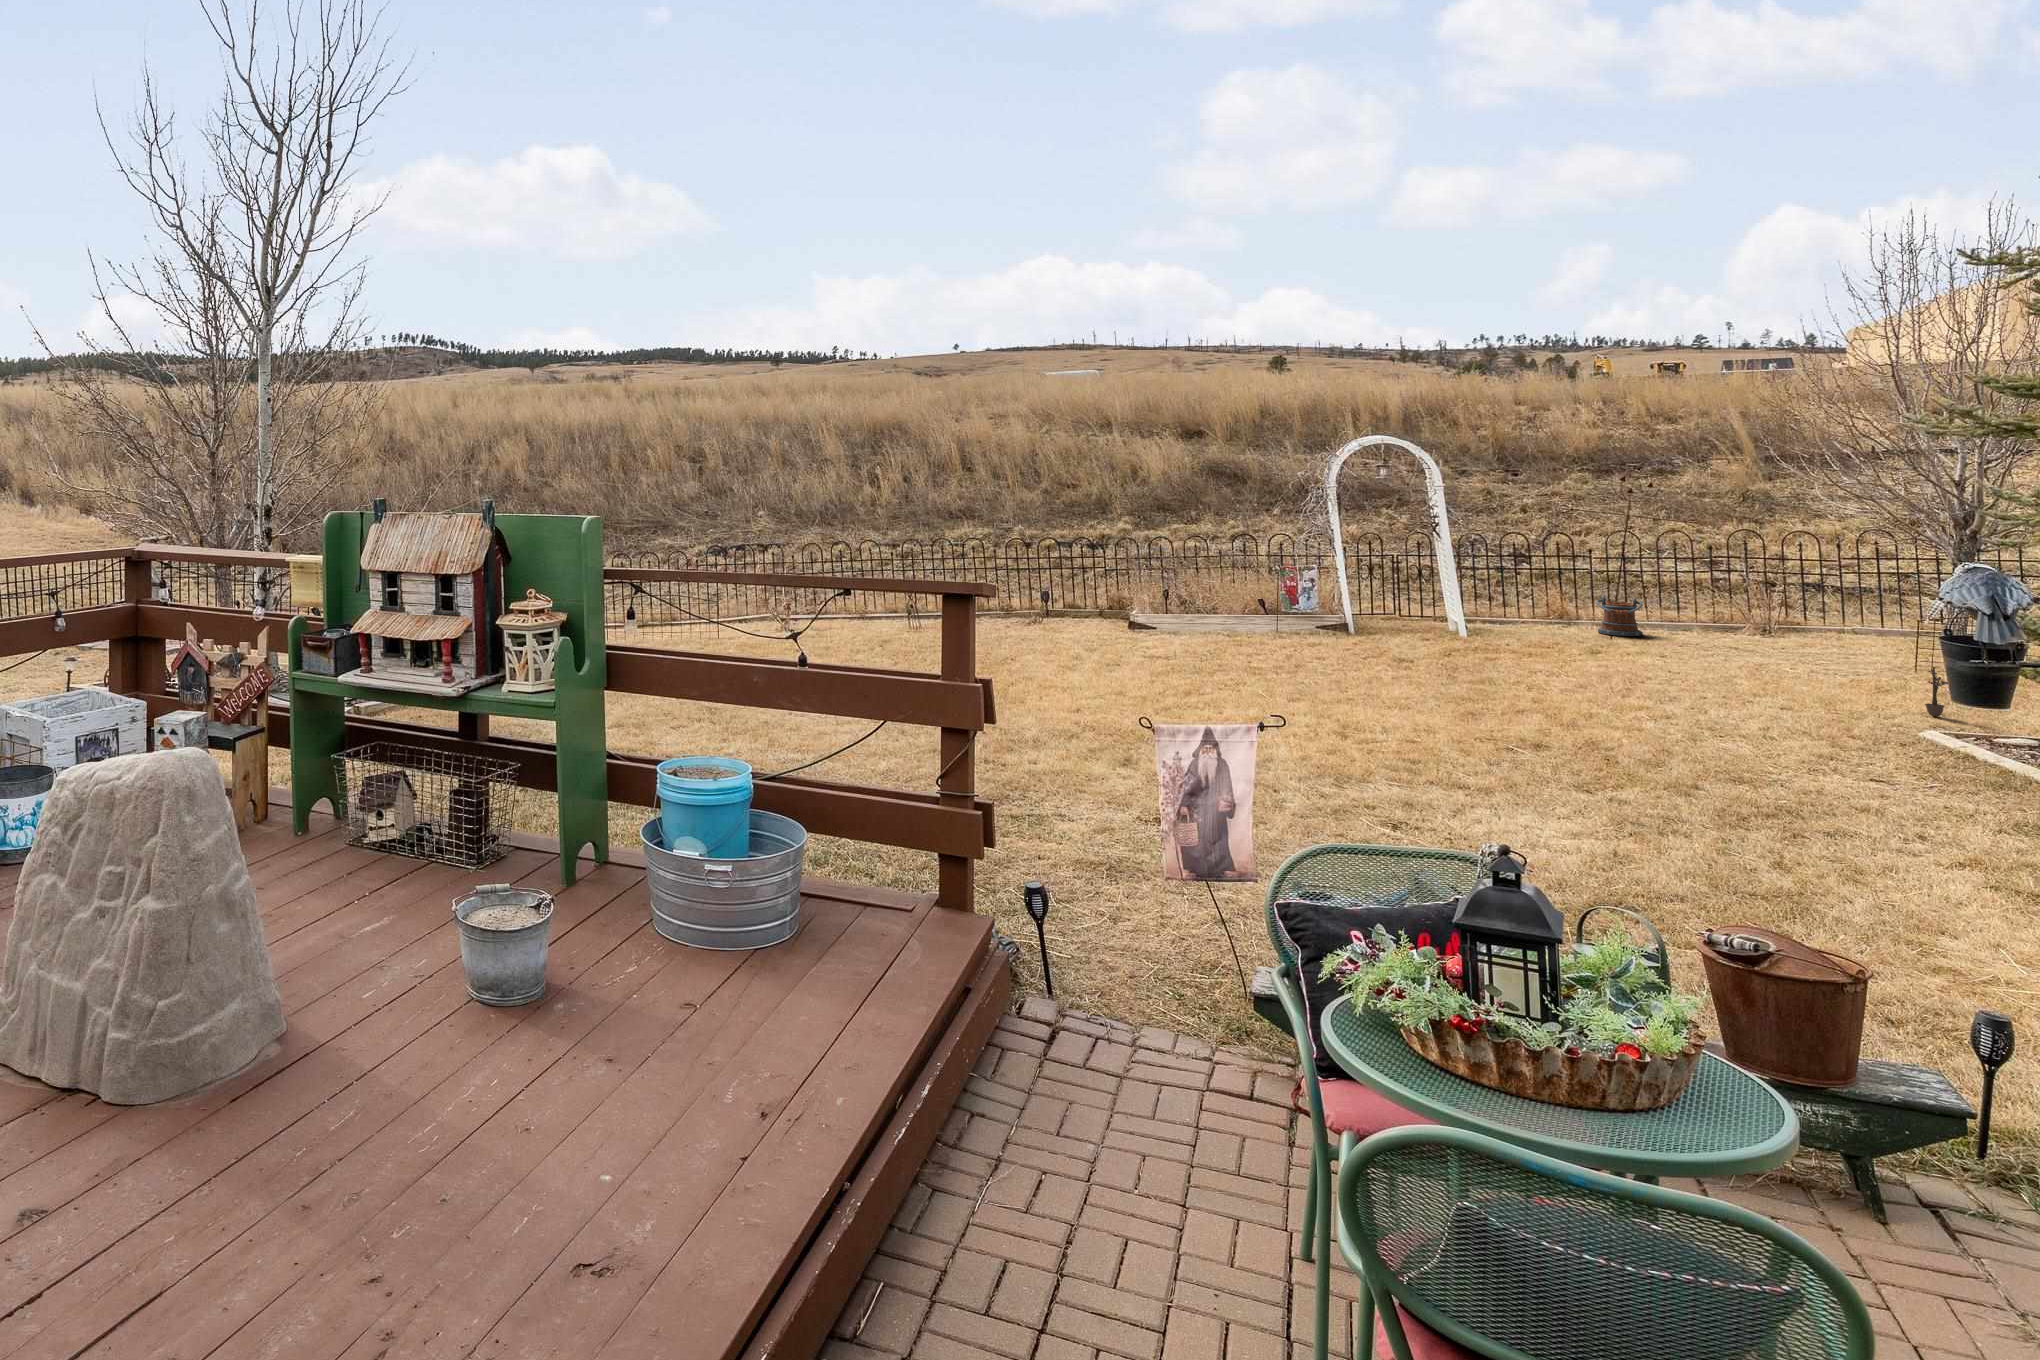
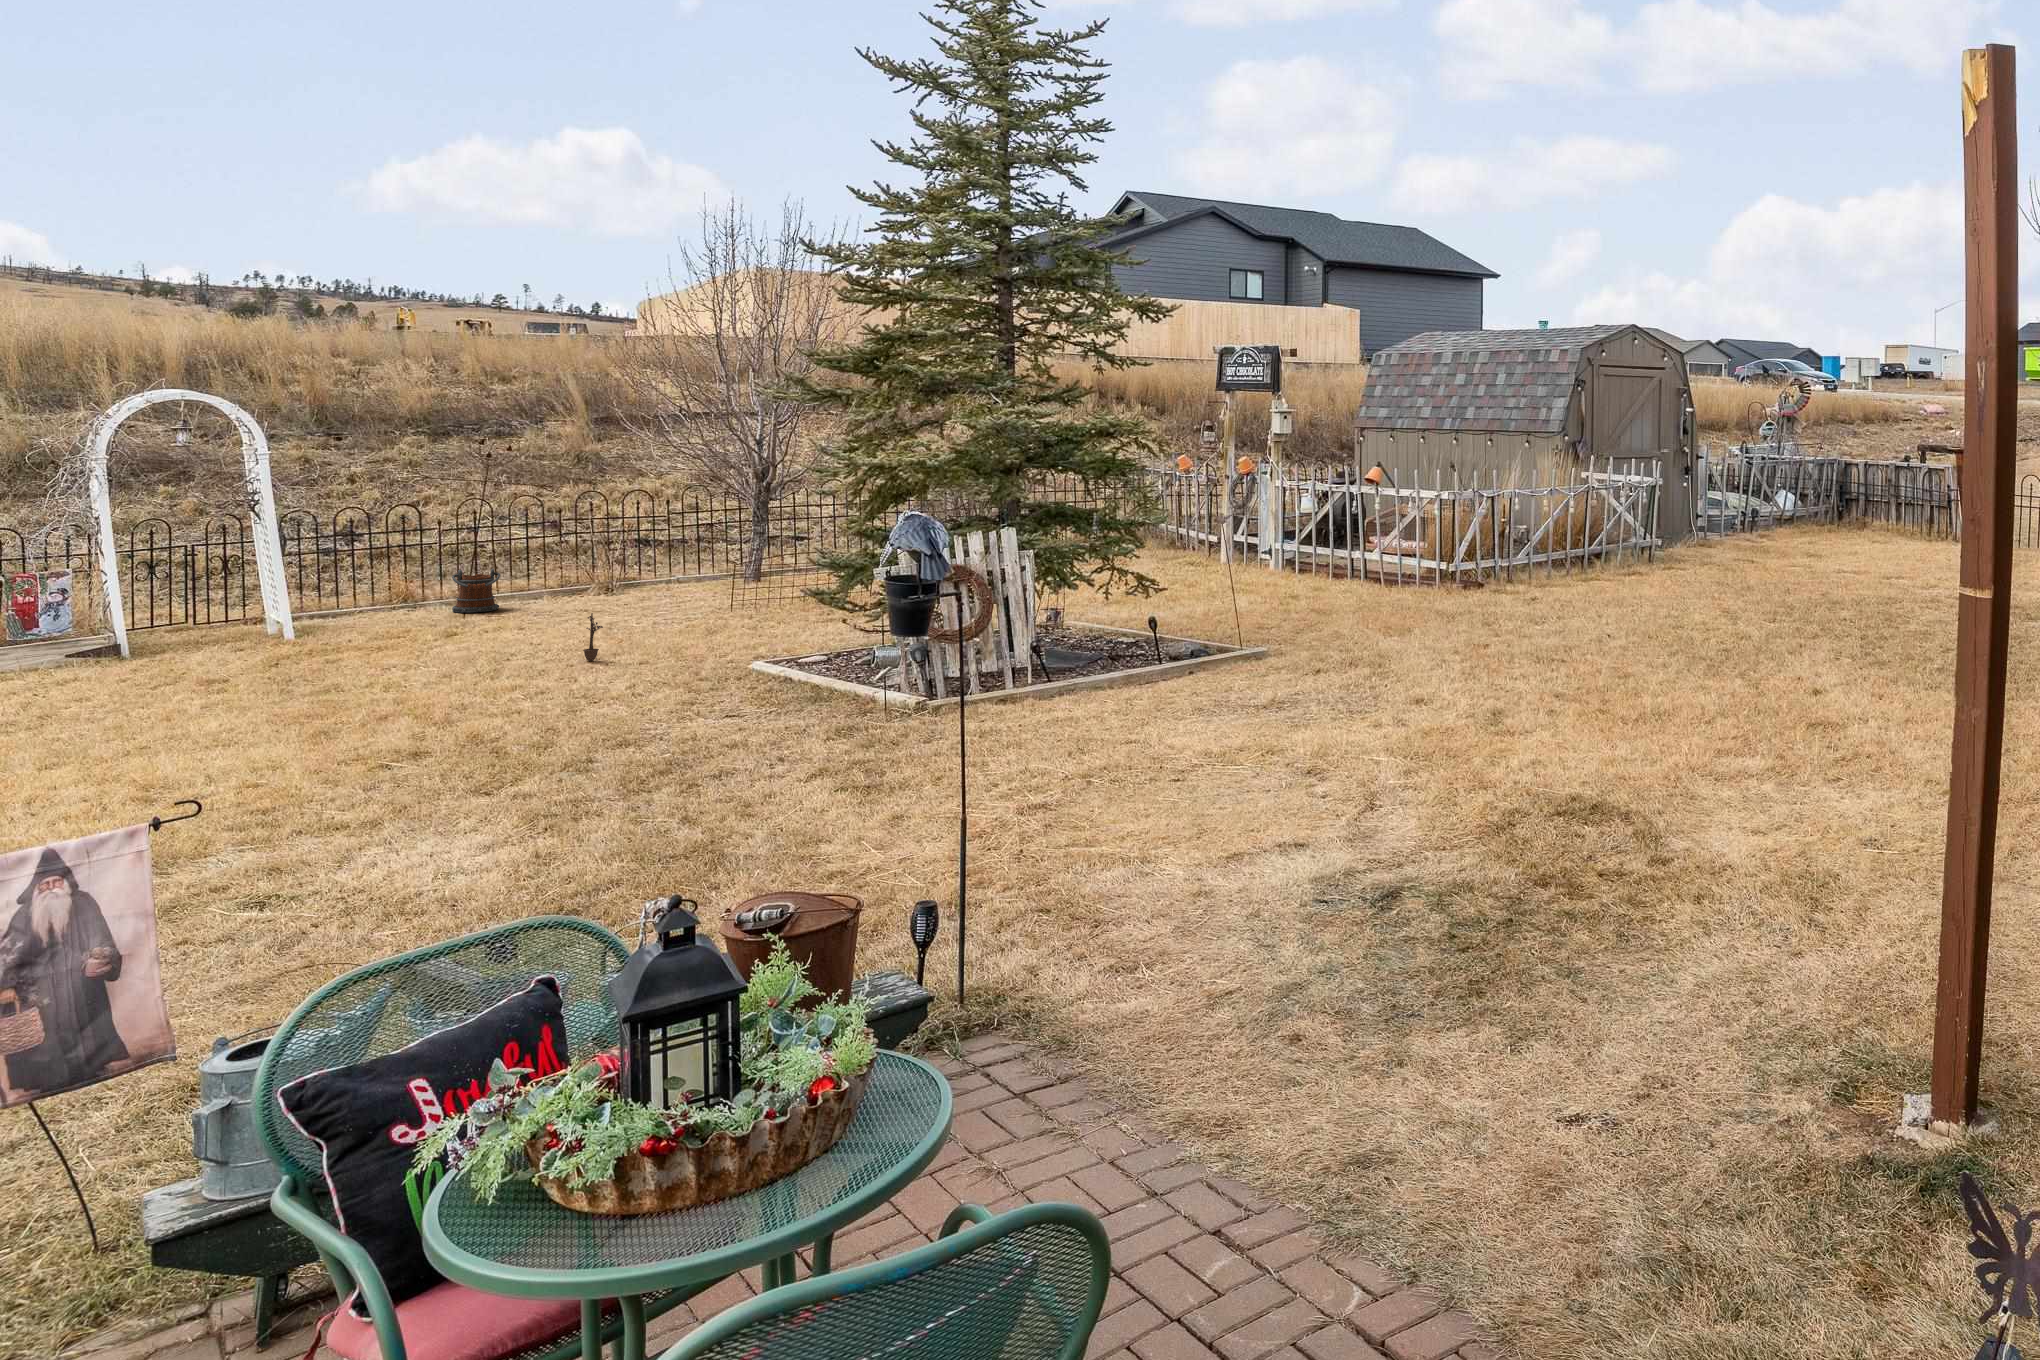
decorative plant: present [1925,667,1948,717] -> present [583,613,603,661]

